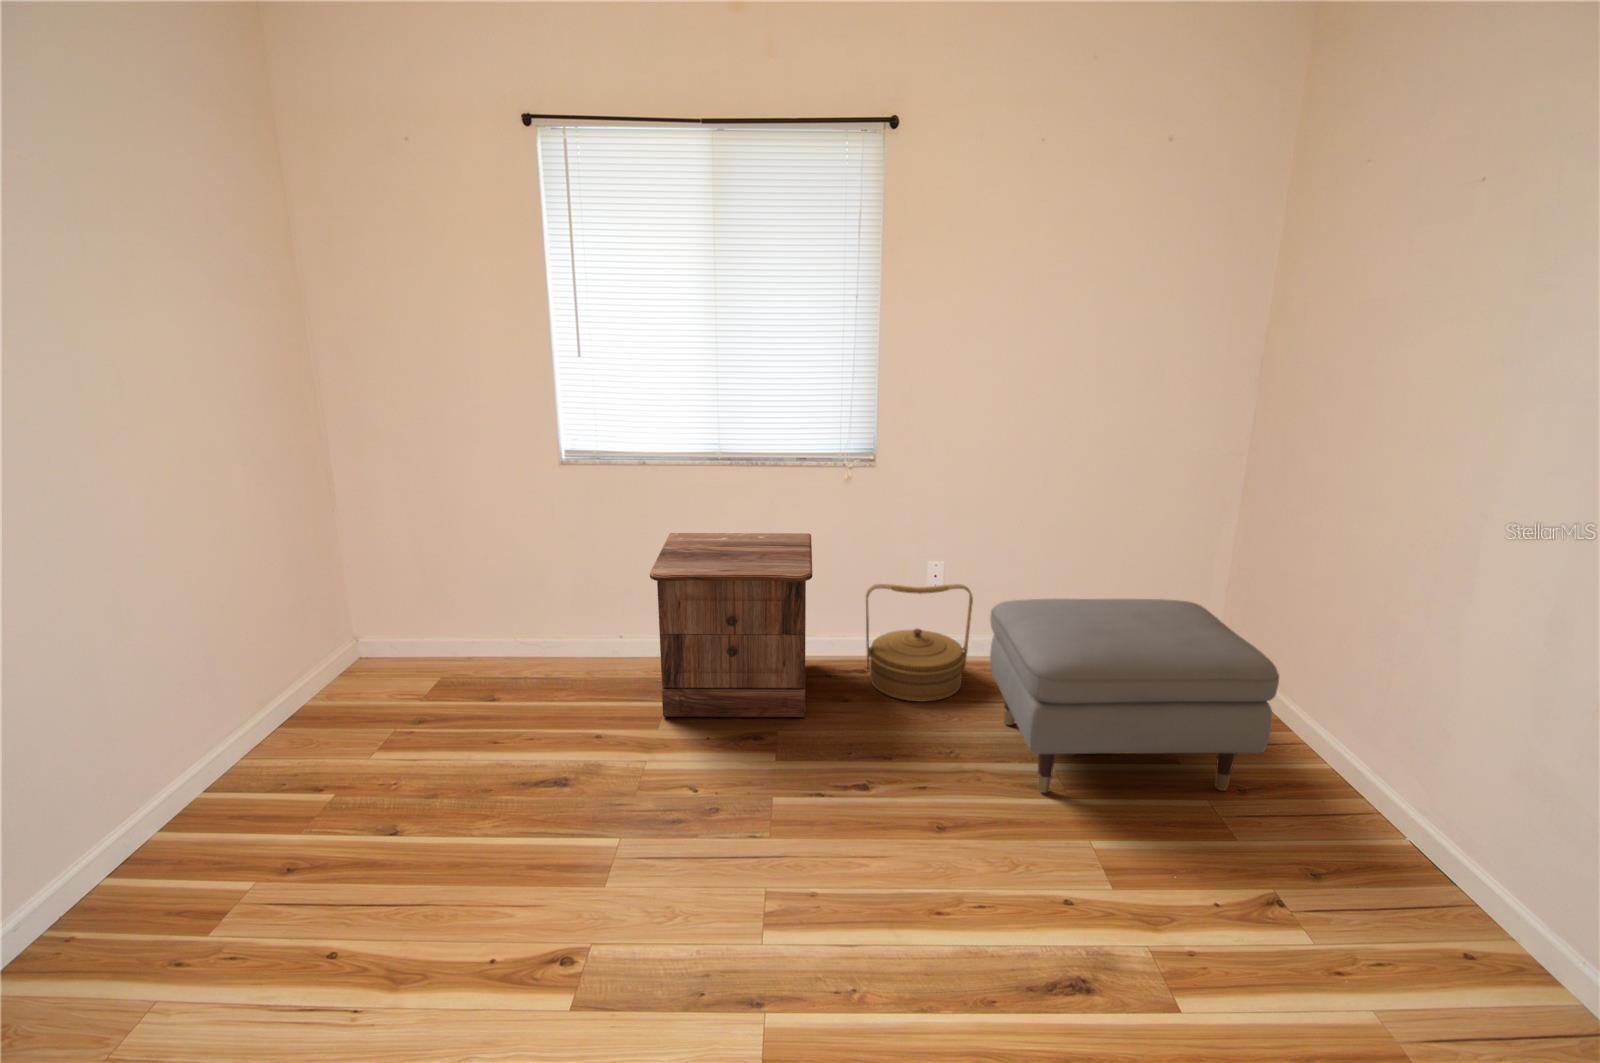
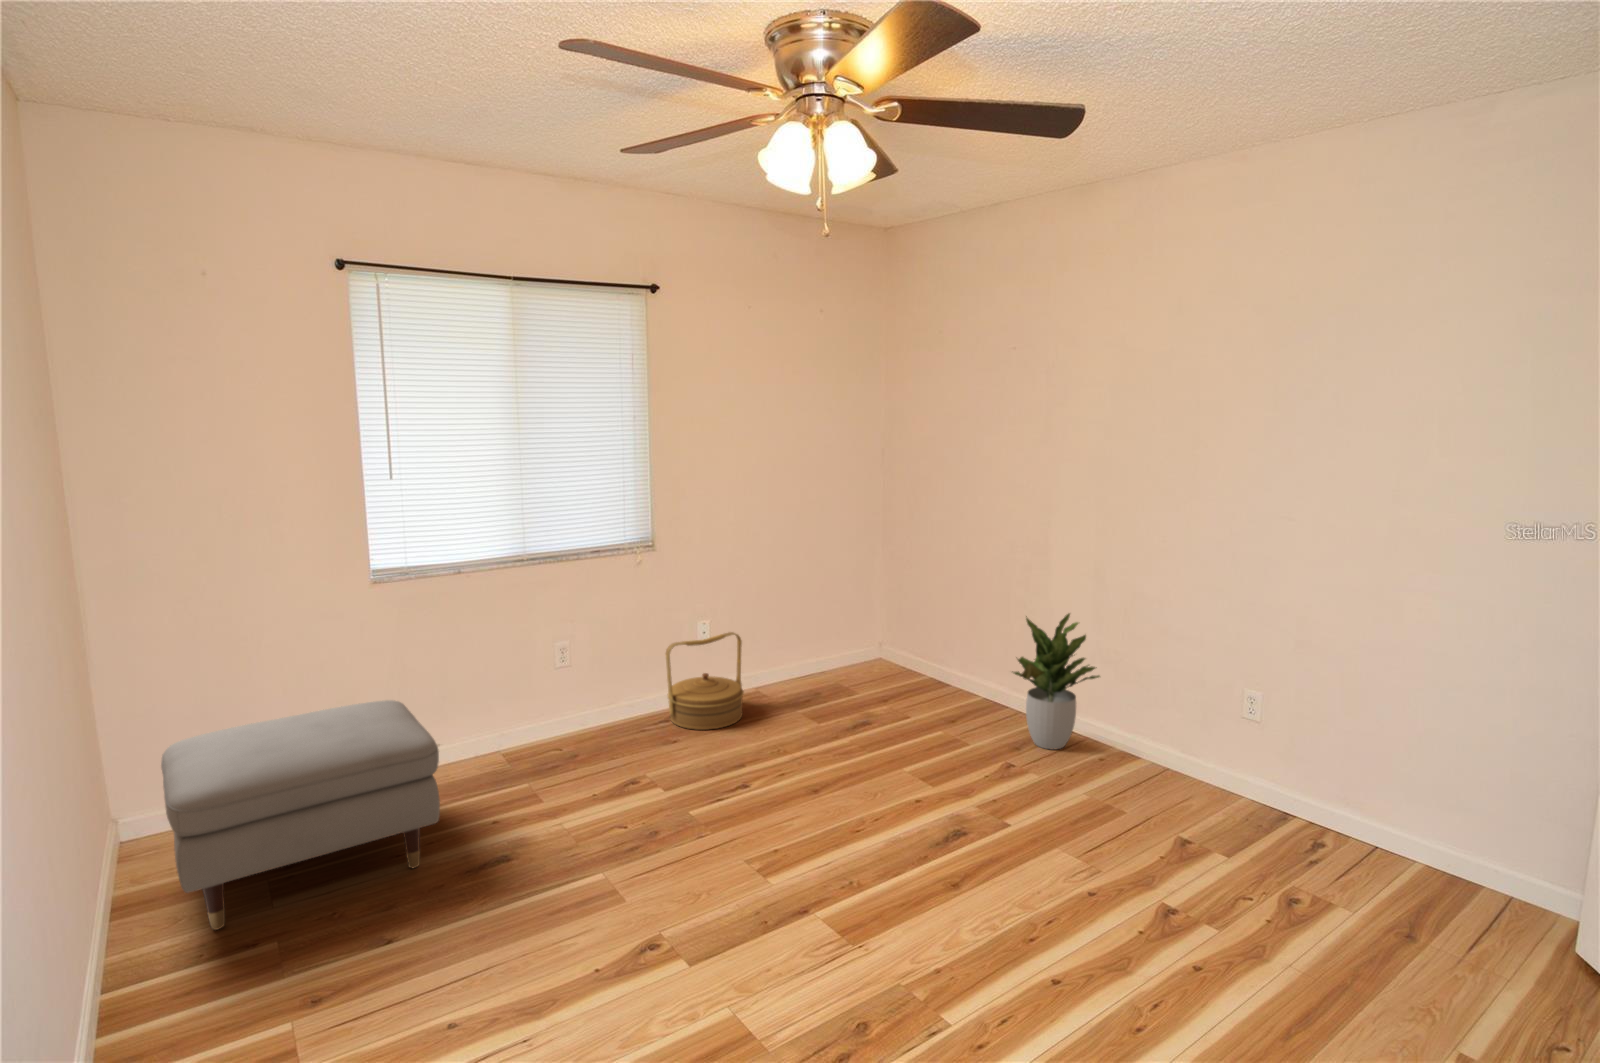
nightstand: present [650,533,812,717] -> none [488,613,654,790]
ottoman: present [990,599,1279,793] -> present [161,700,440,930]
potted plant: none [1322,665,1519,905] -> present [1014,613,1100,749]

